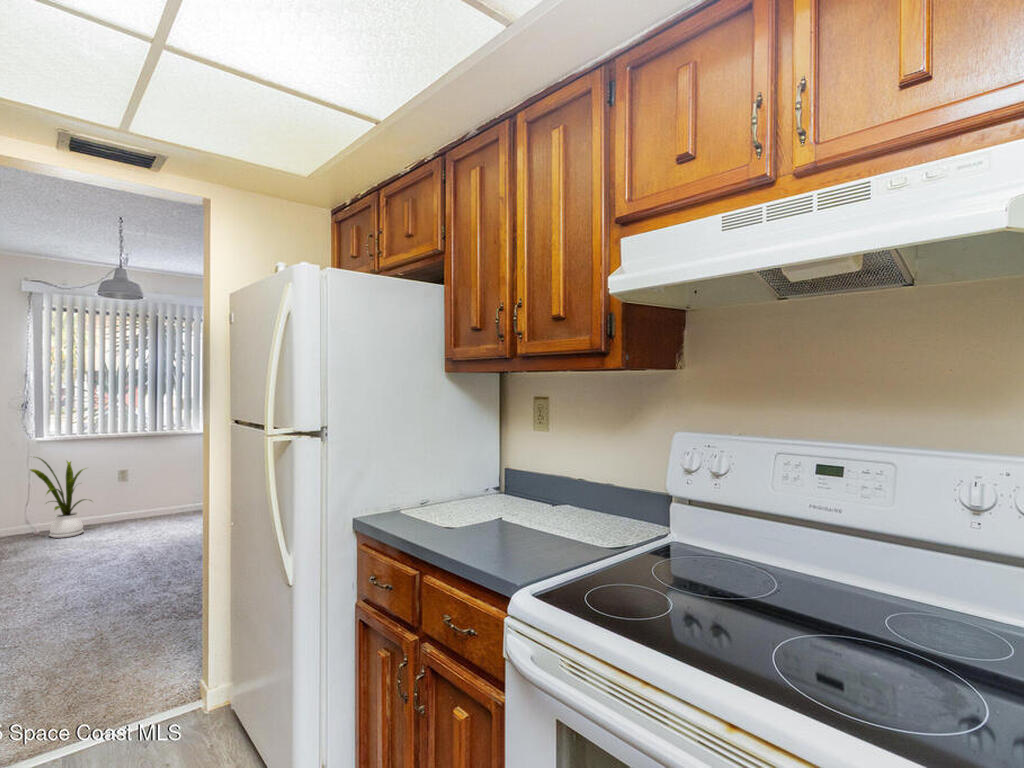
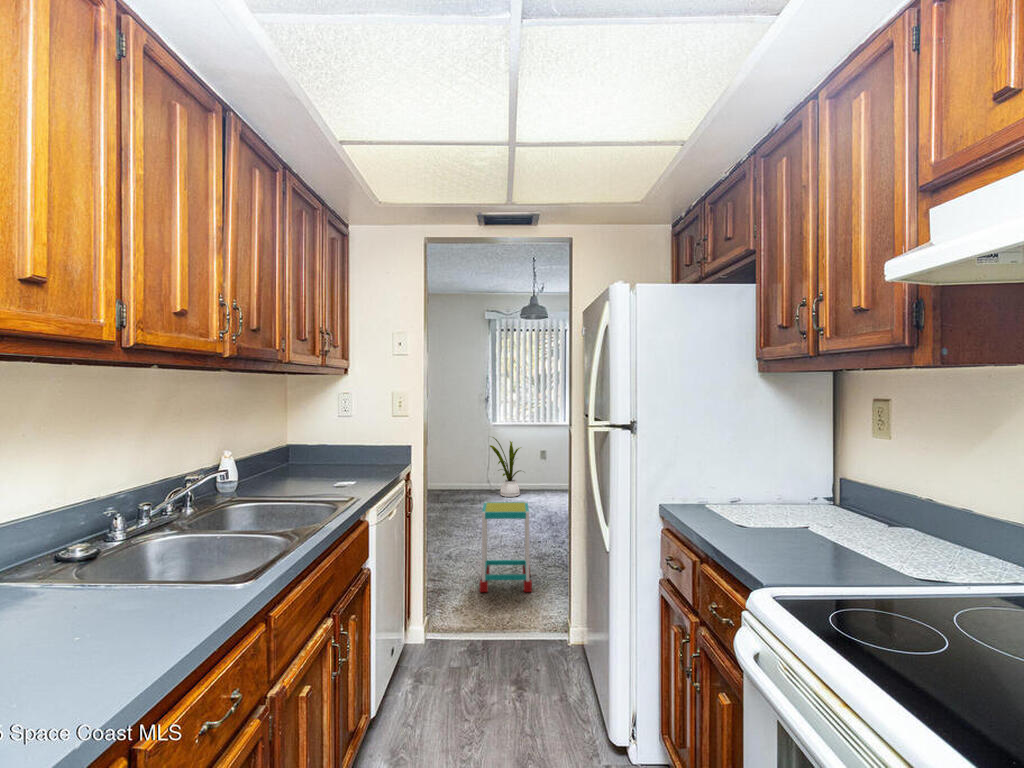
side table: none [39,540,131,683] -> present [480,502,532,592]

